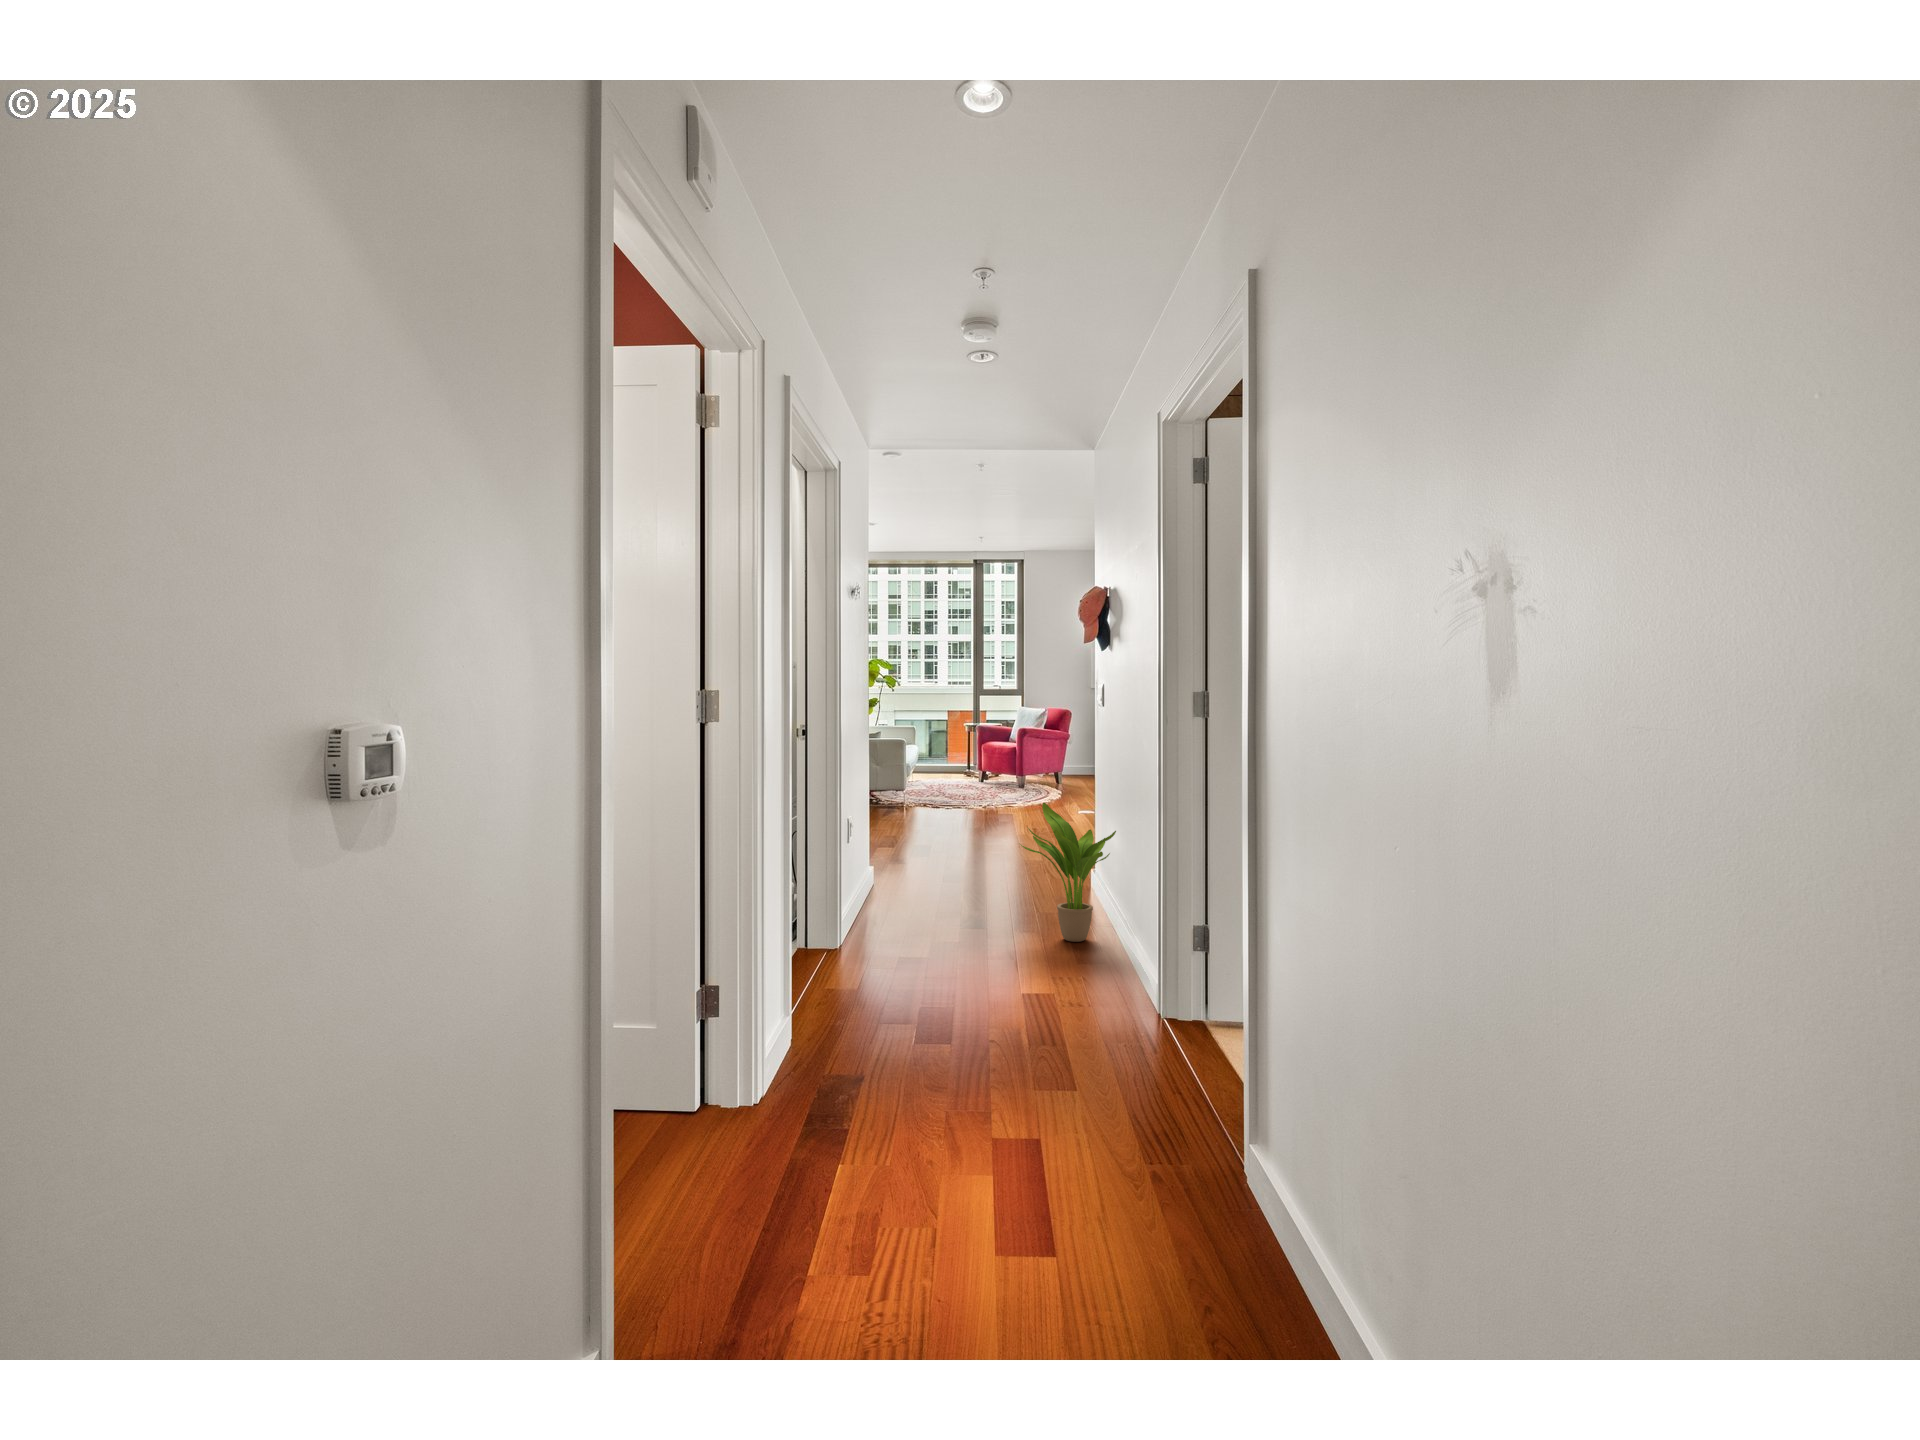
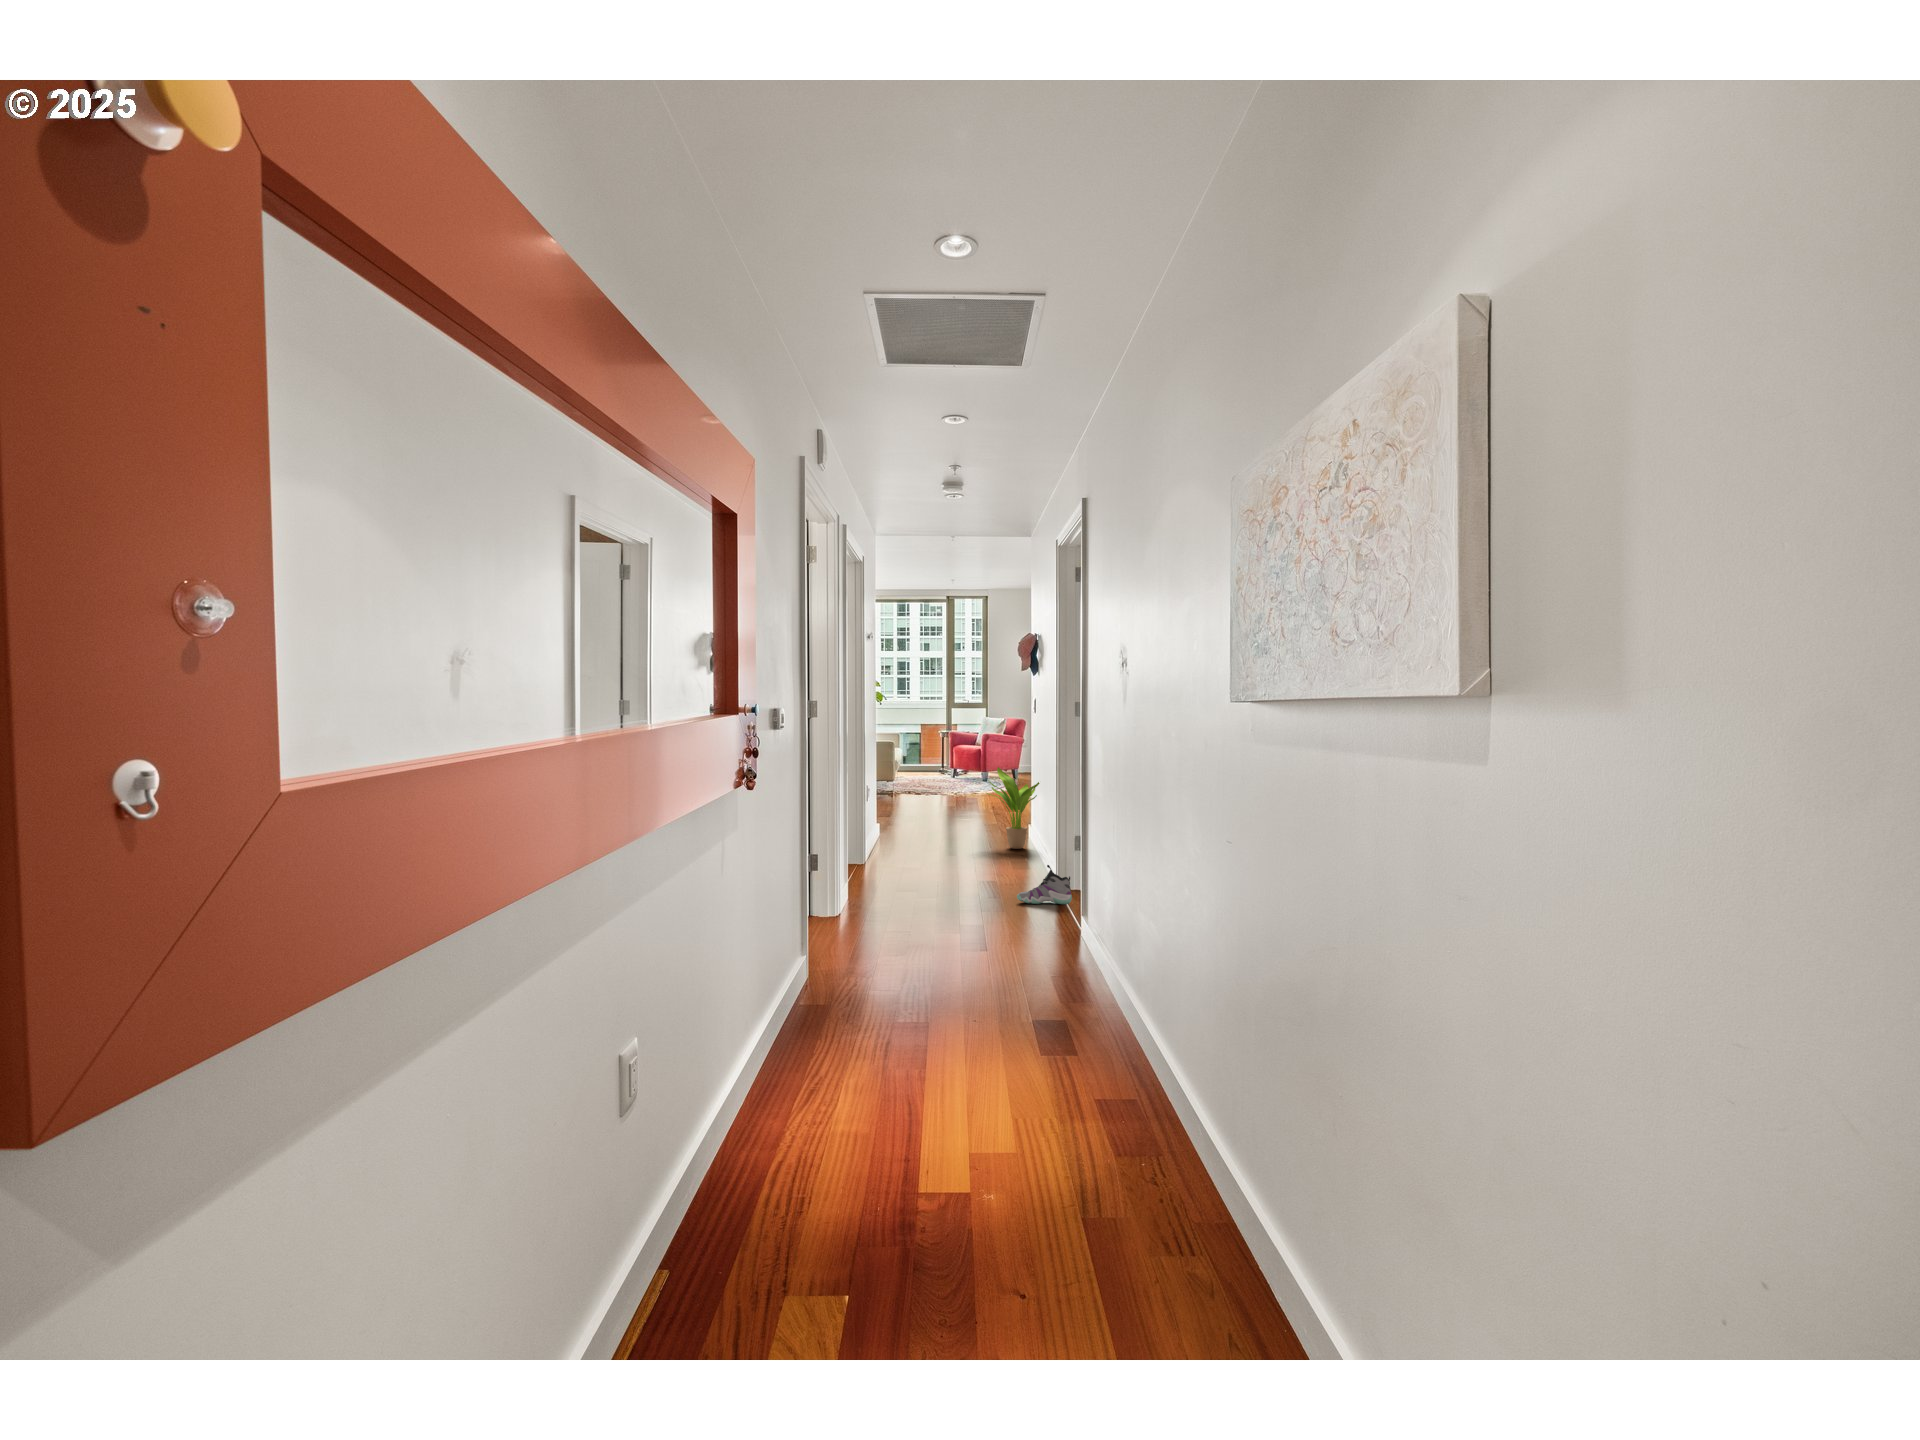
sneaker: none [1107,1127,1252,1240] -> present [1017,865,1072,904]

